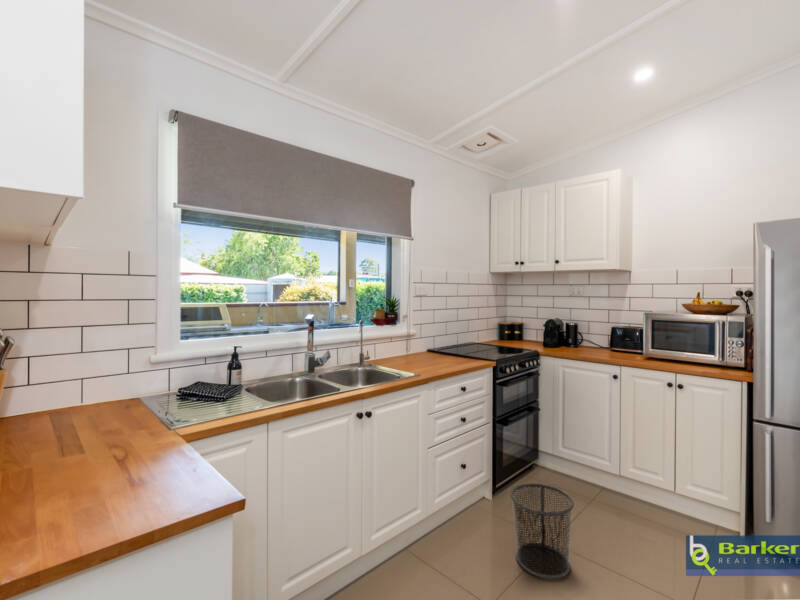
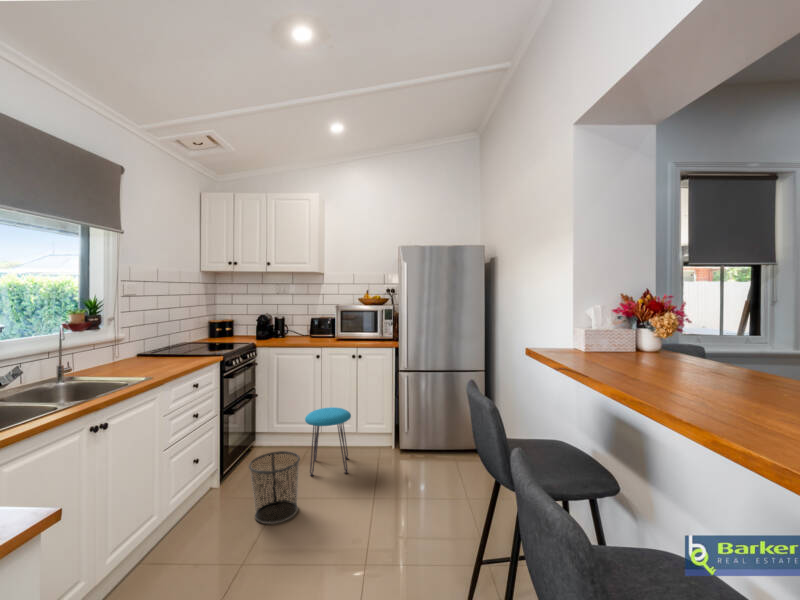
stool: none [592,444,661,546] -> present [305,407,351,476]

